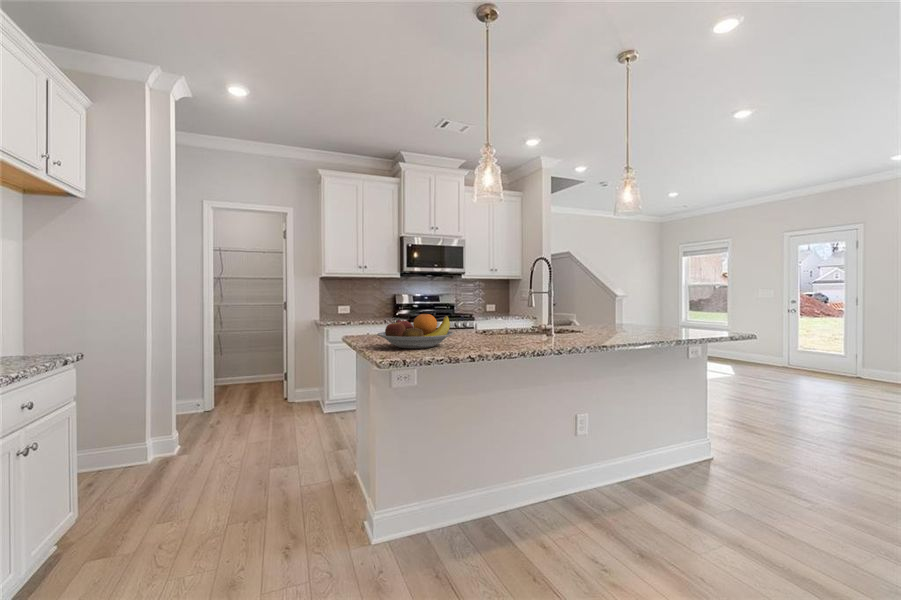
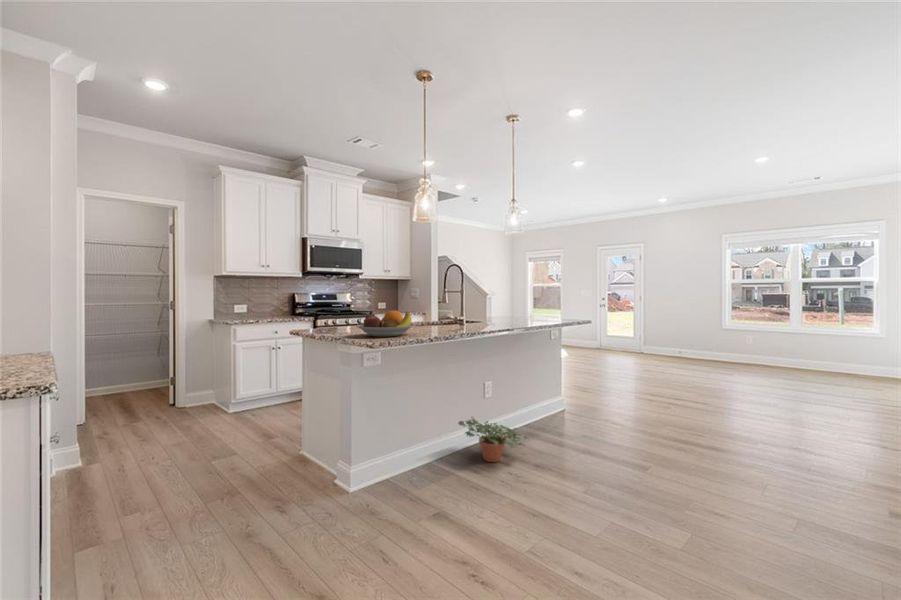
potted plant: none [527,458,634,529] -> present [458,417,528,462]

